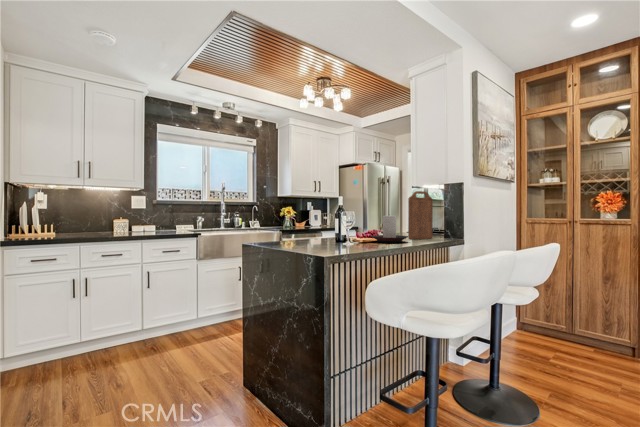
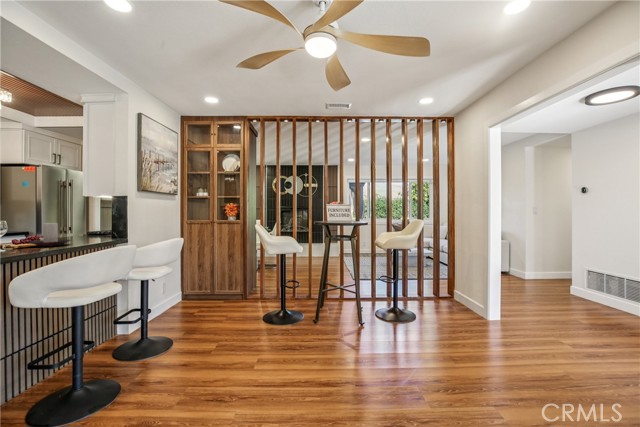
cutting board: present [408,191,433,239] -> none [74,202,100,242]

